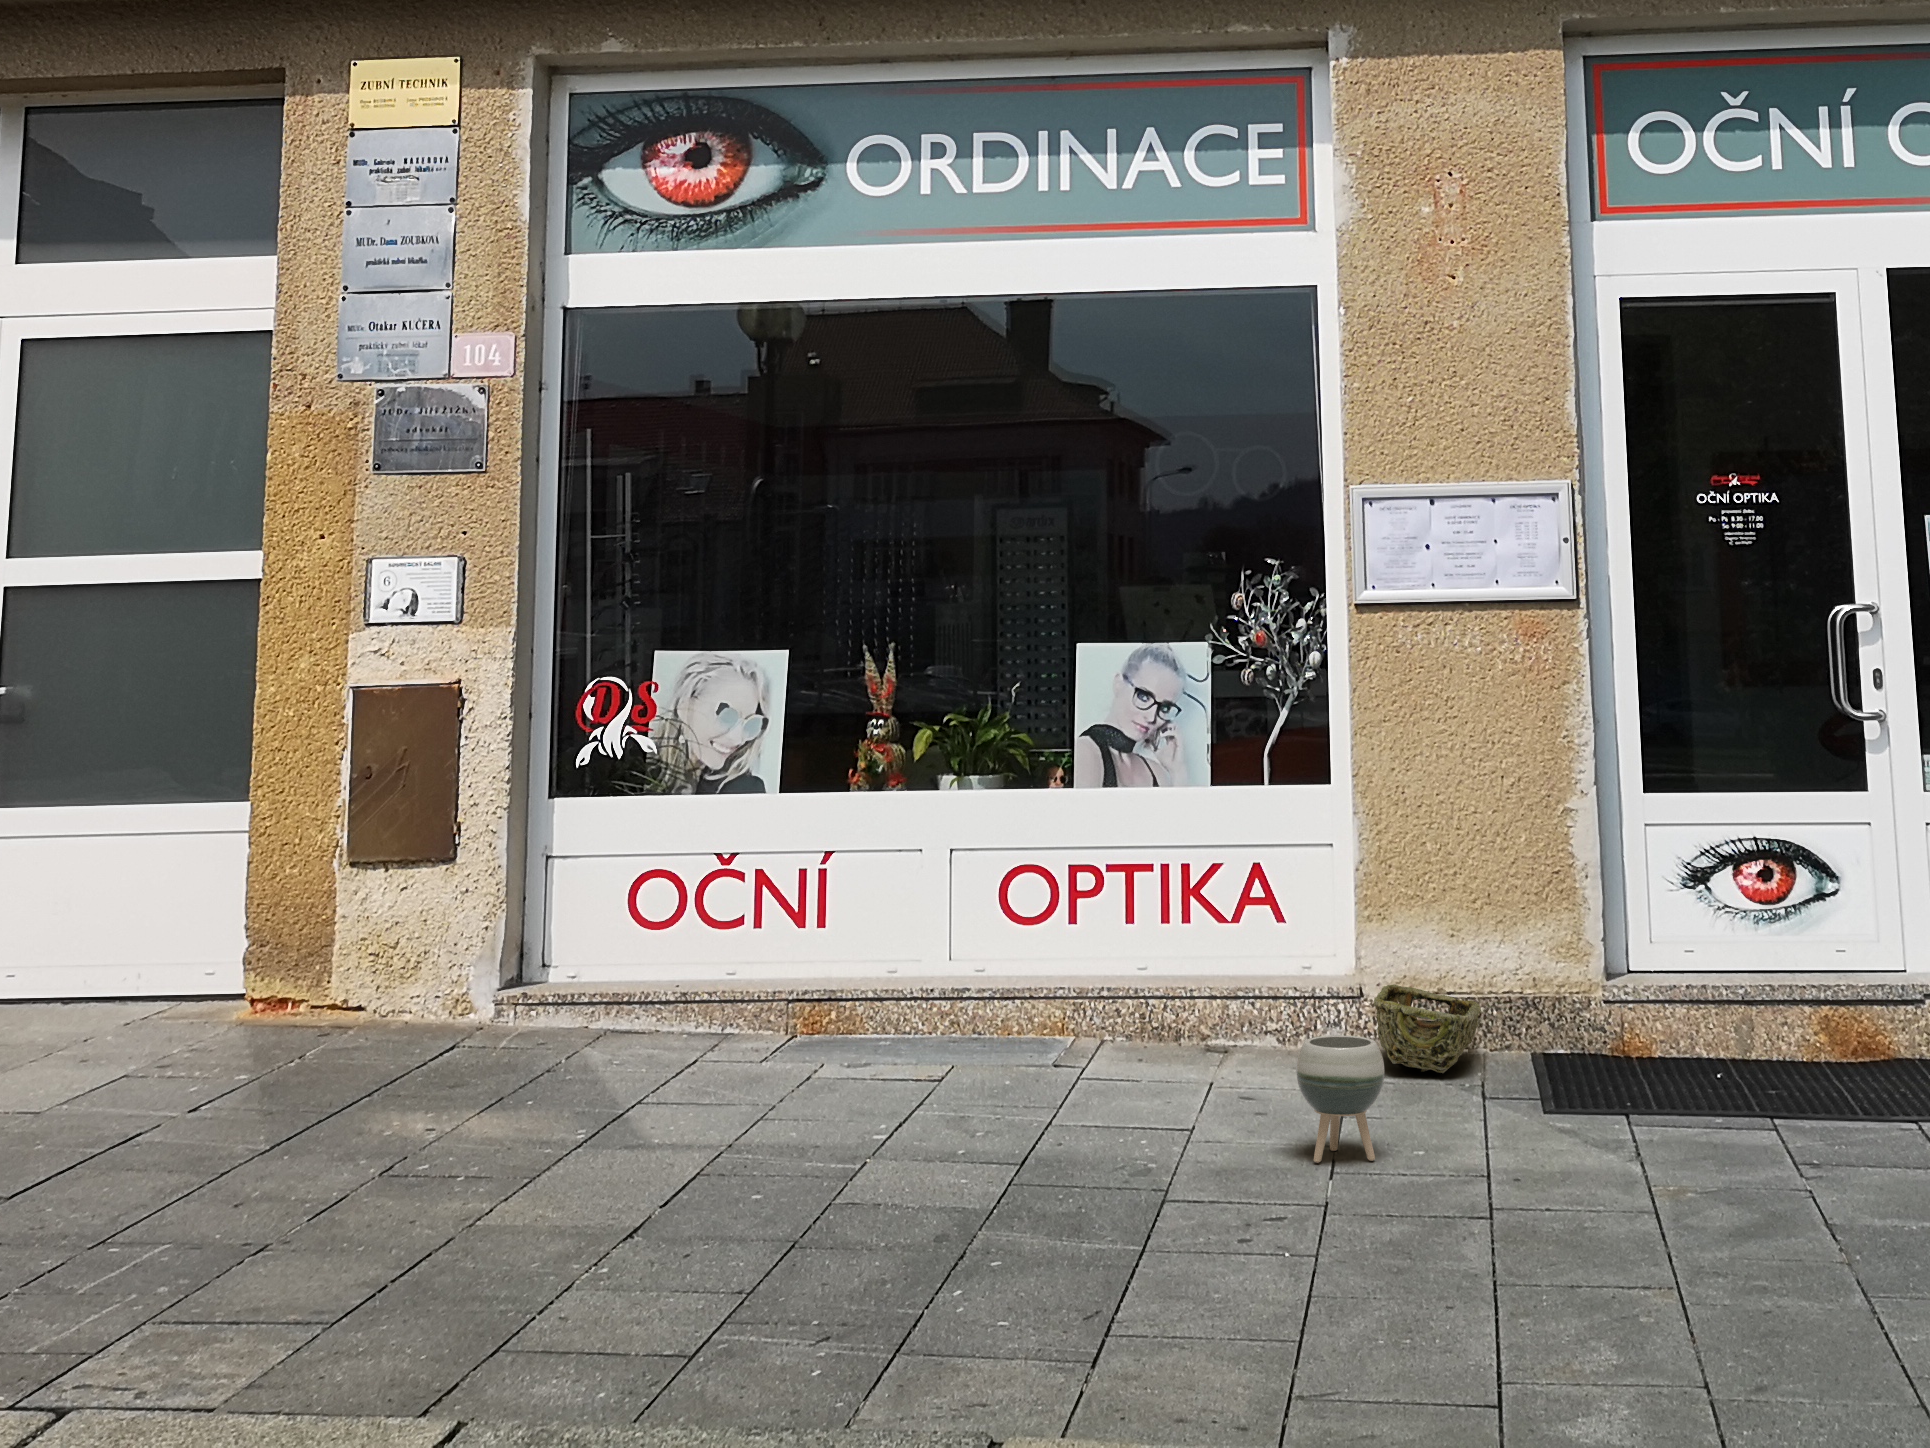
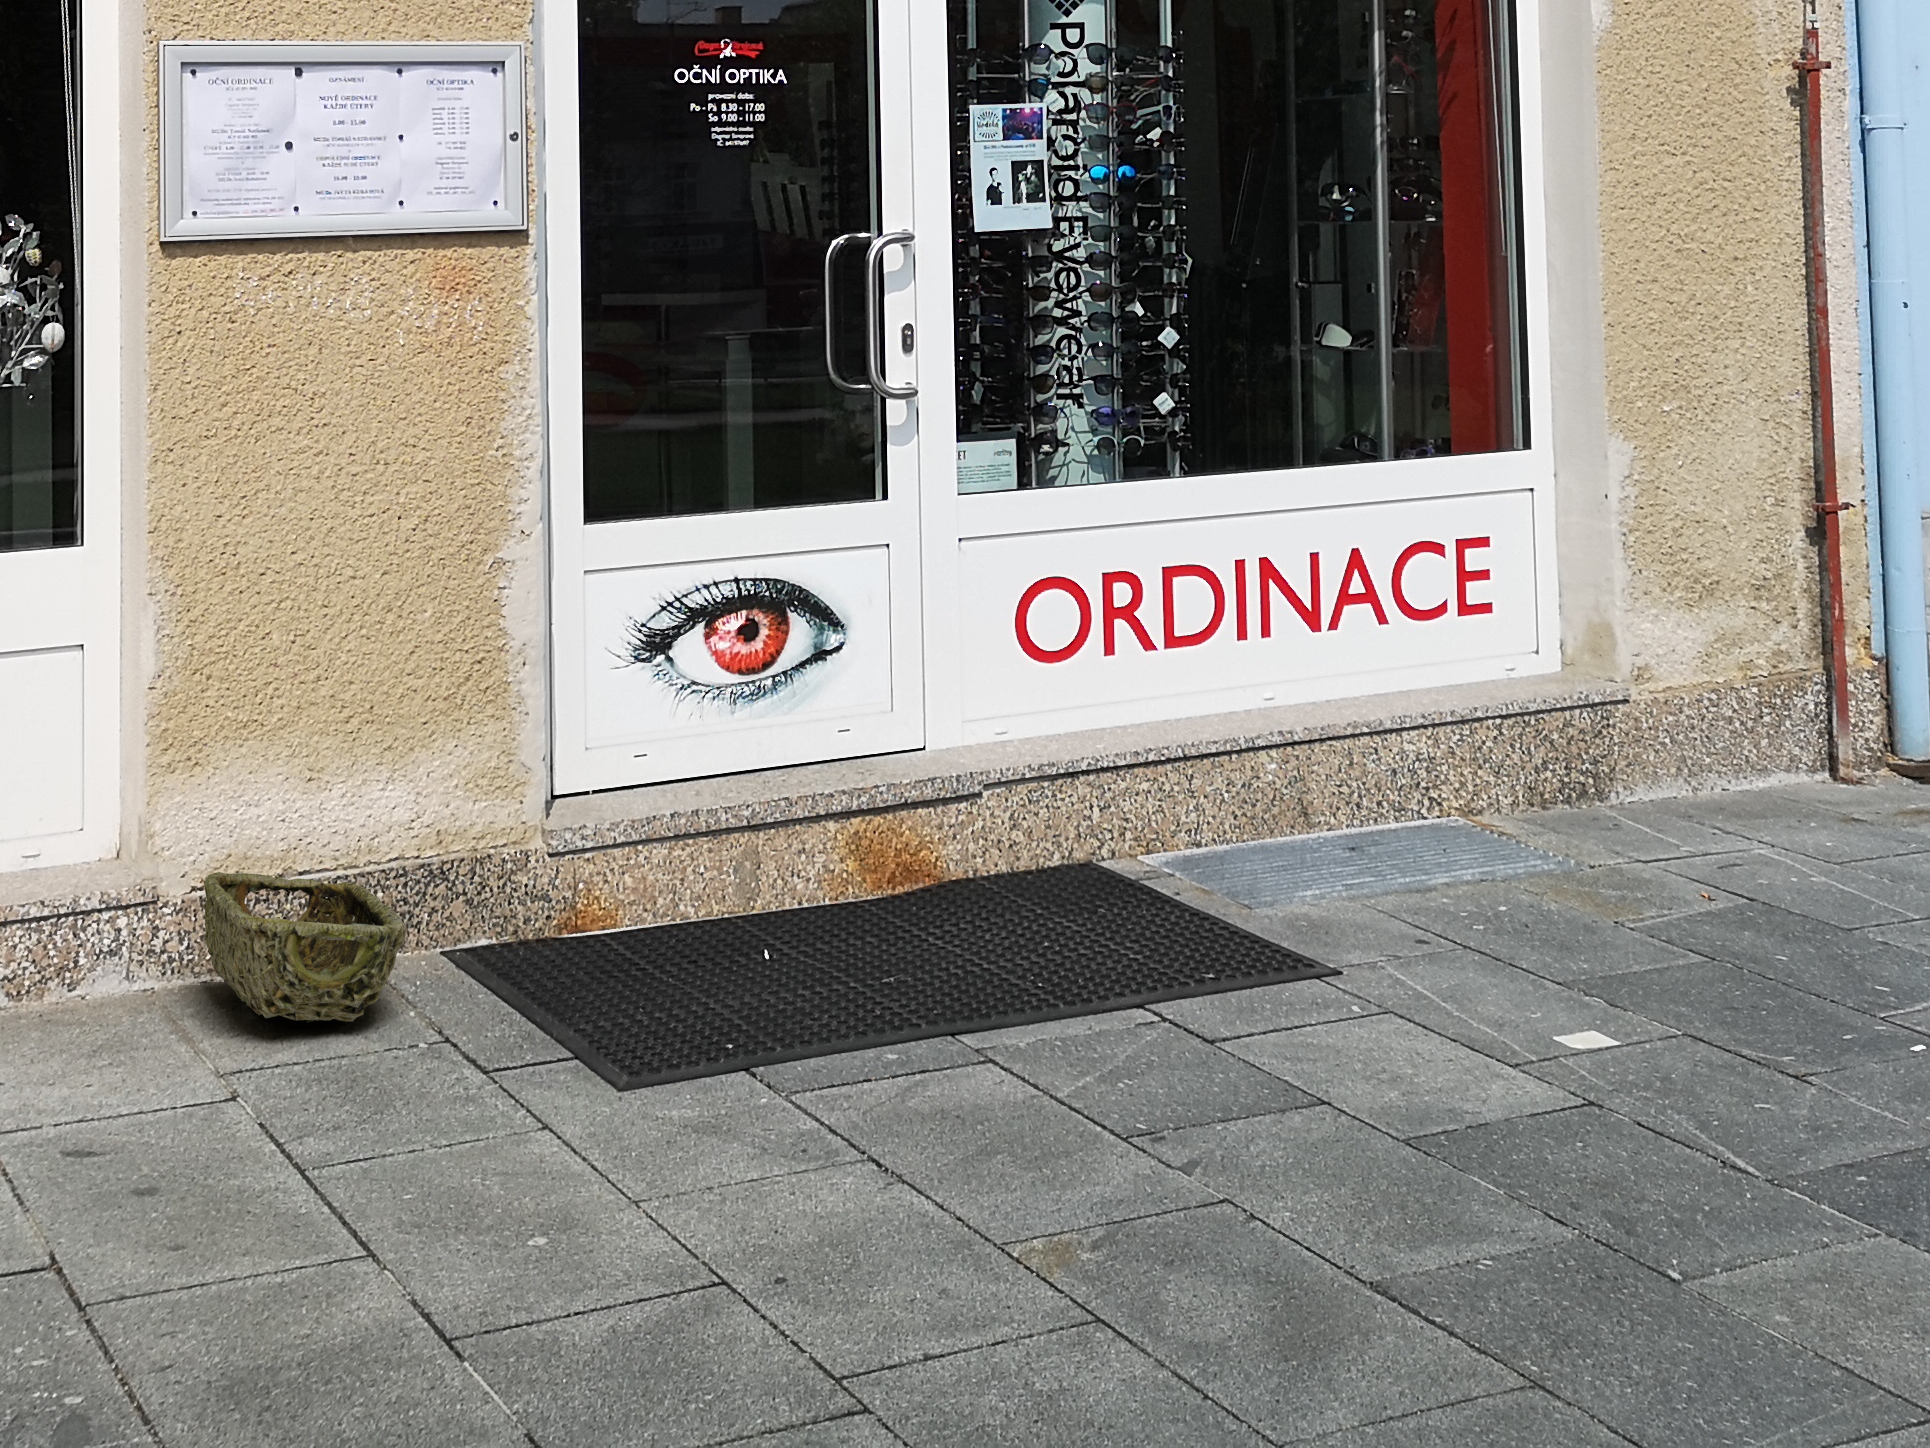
planter: present [1296,1036,1385,1163] -> none [279,1034,446,1288]

